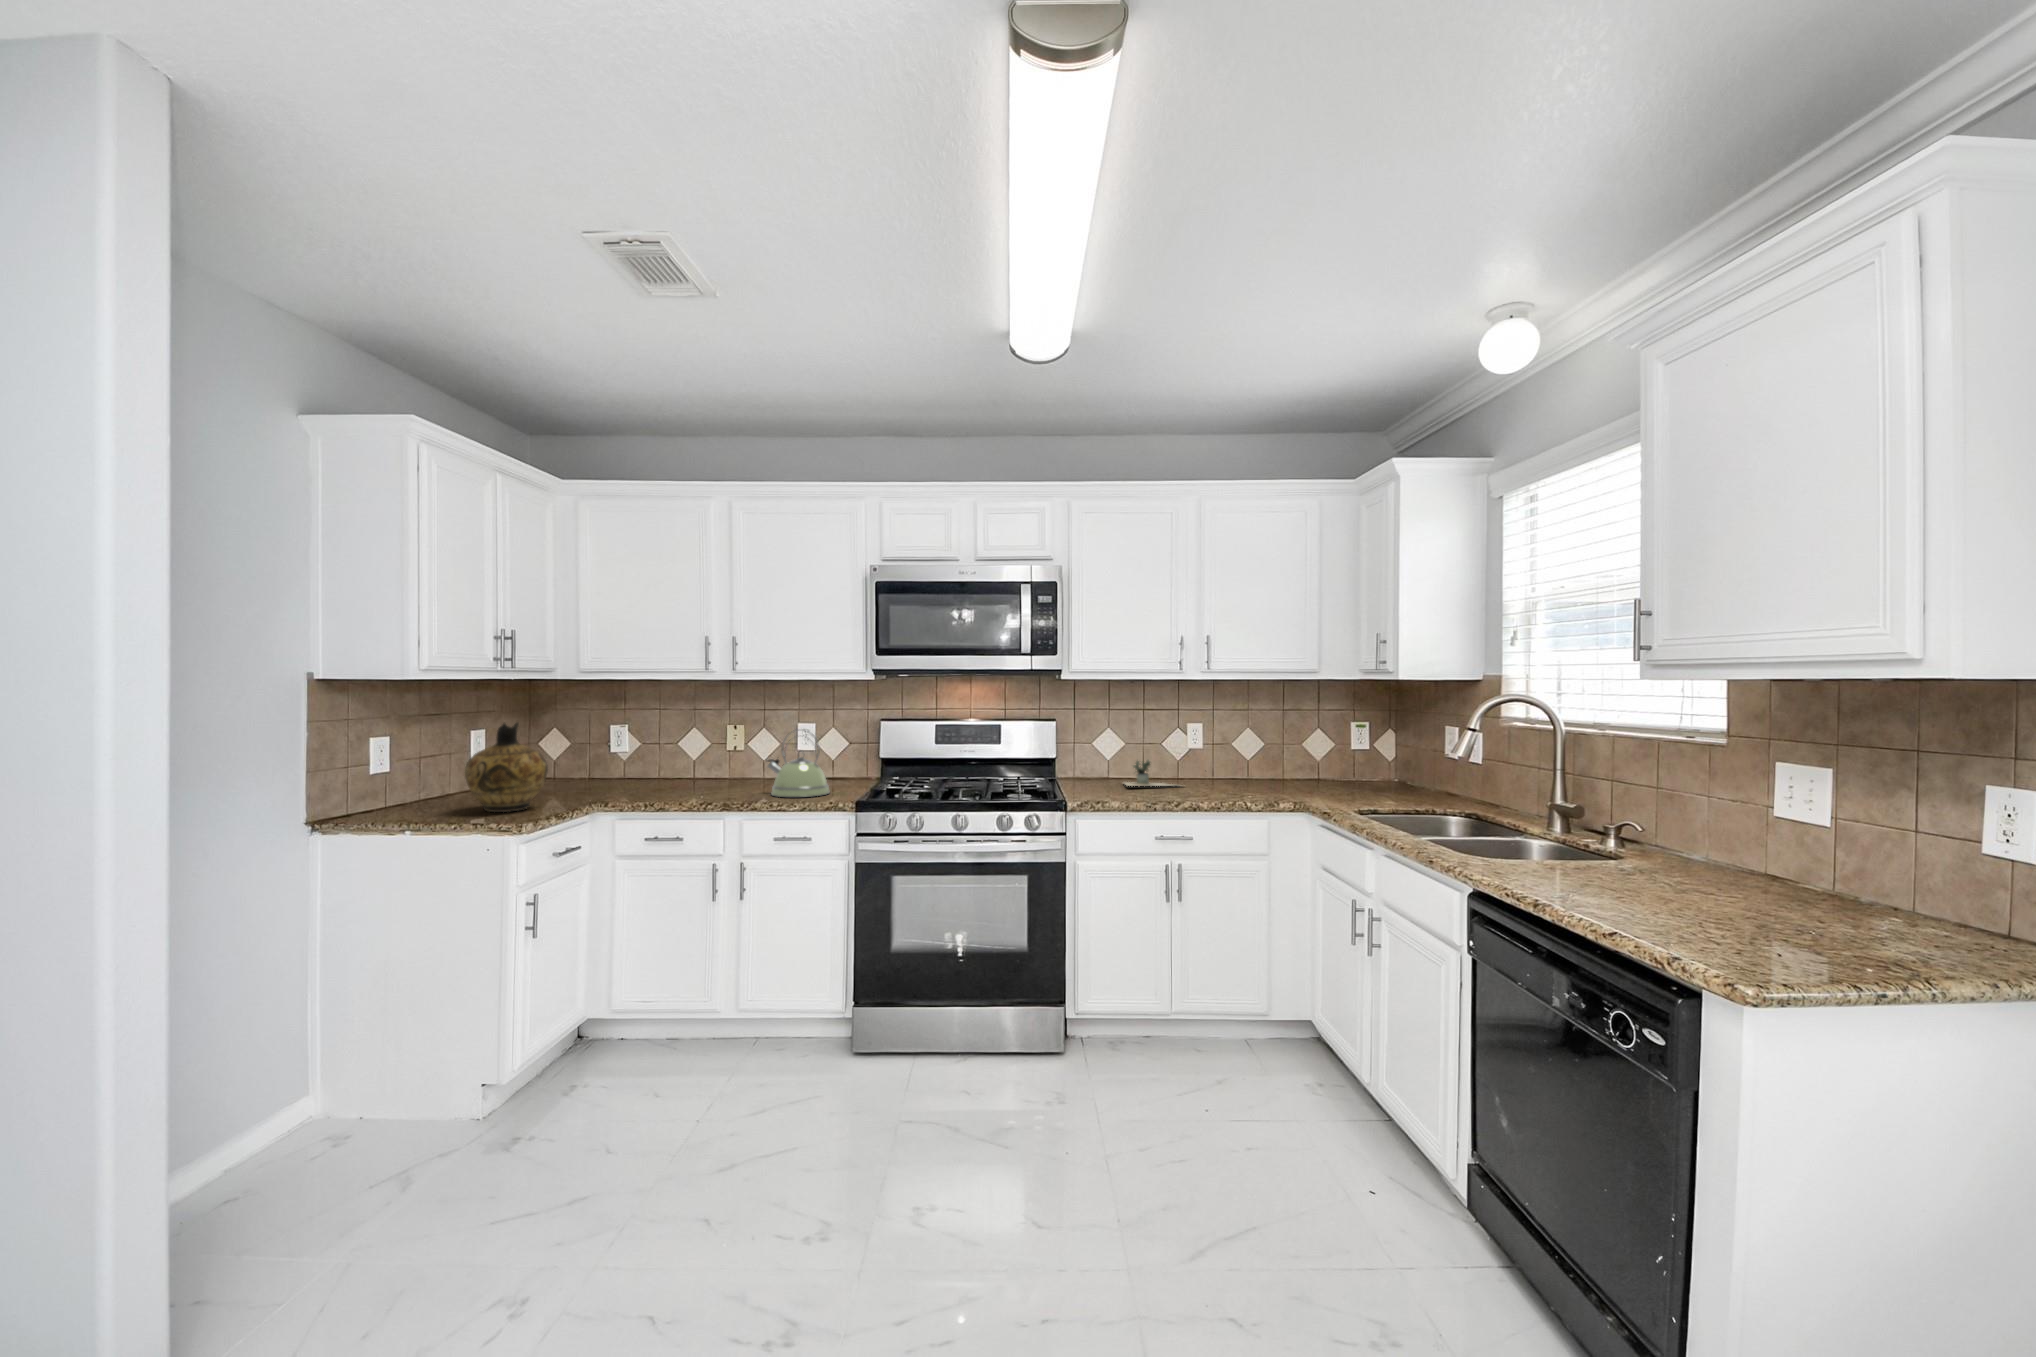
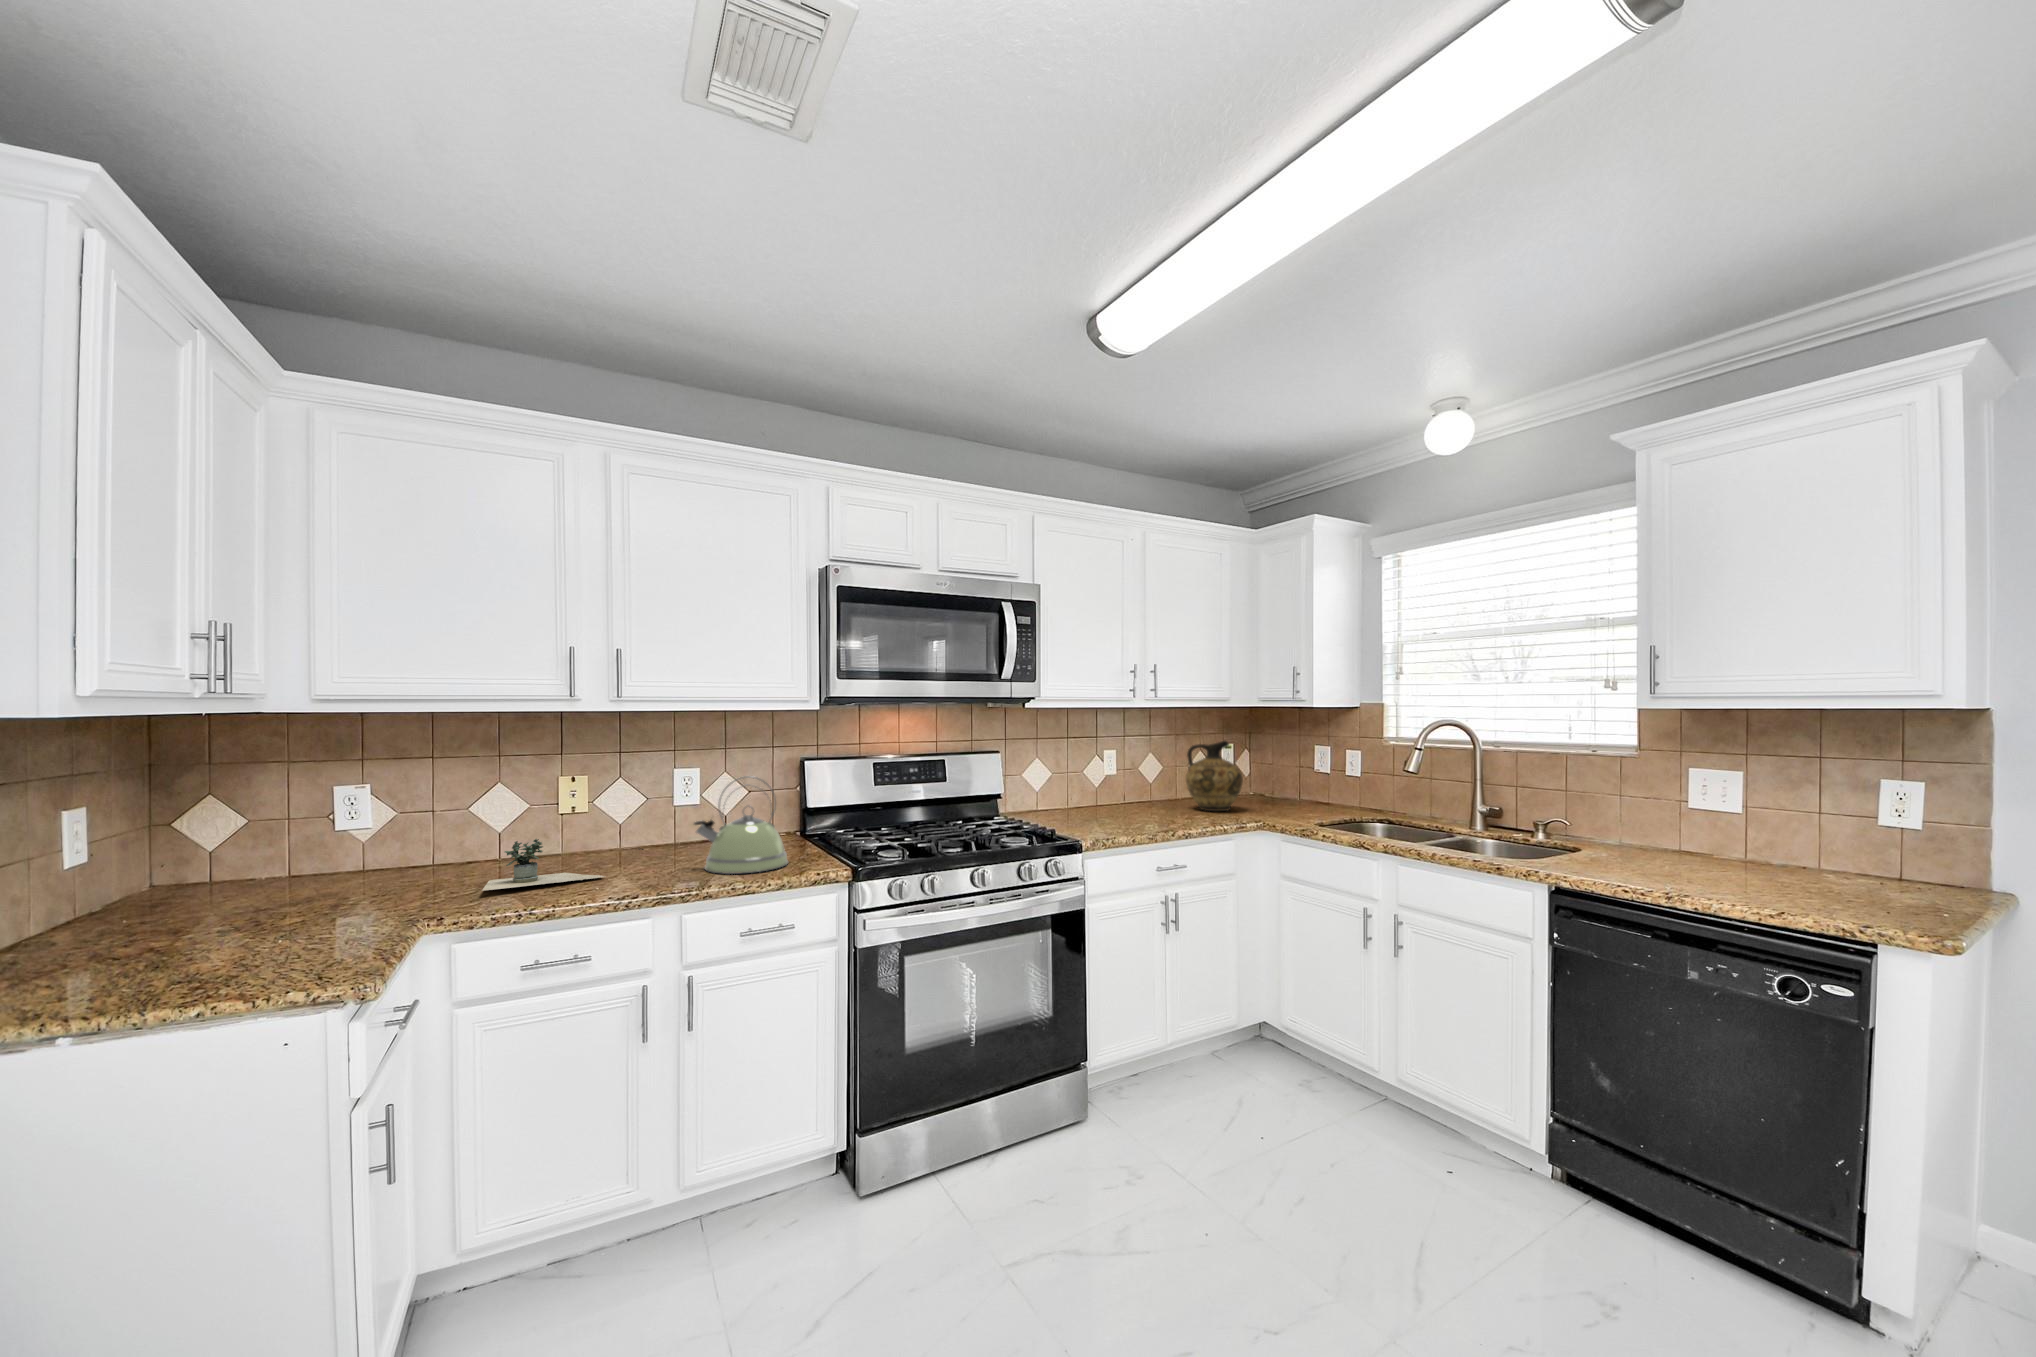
ceramic jug: present [465,722,548,812] -> present [1185,741,1243,811]
potted plant: present [1124,760,1171,786] -> present [482,839,644,891]

